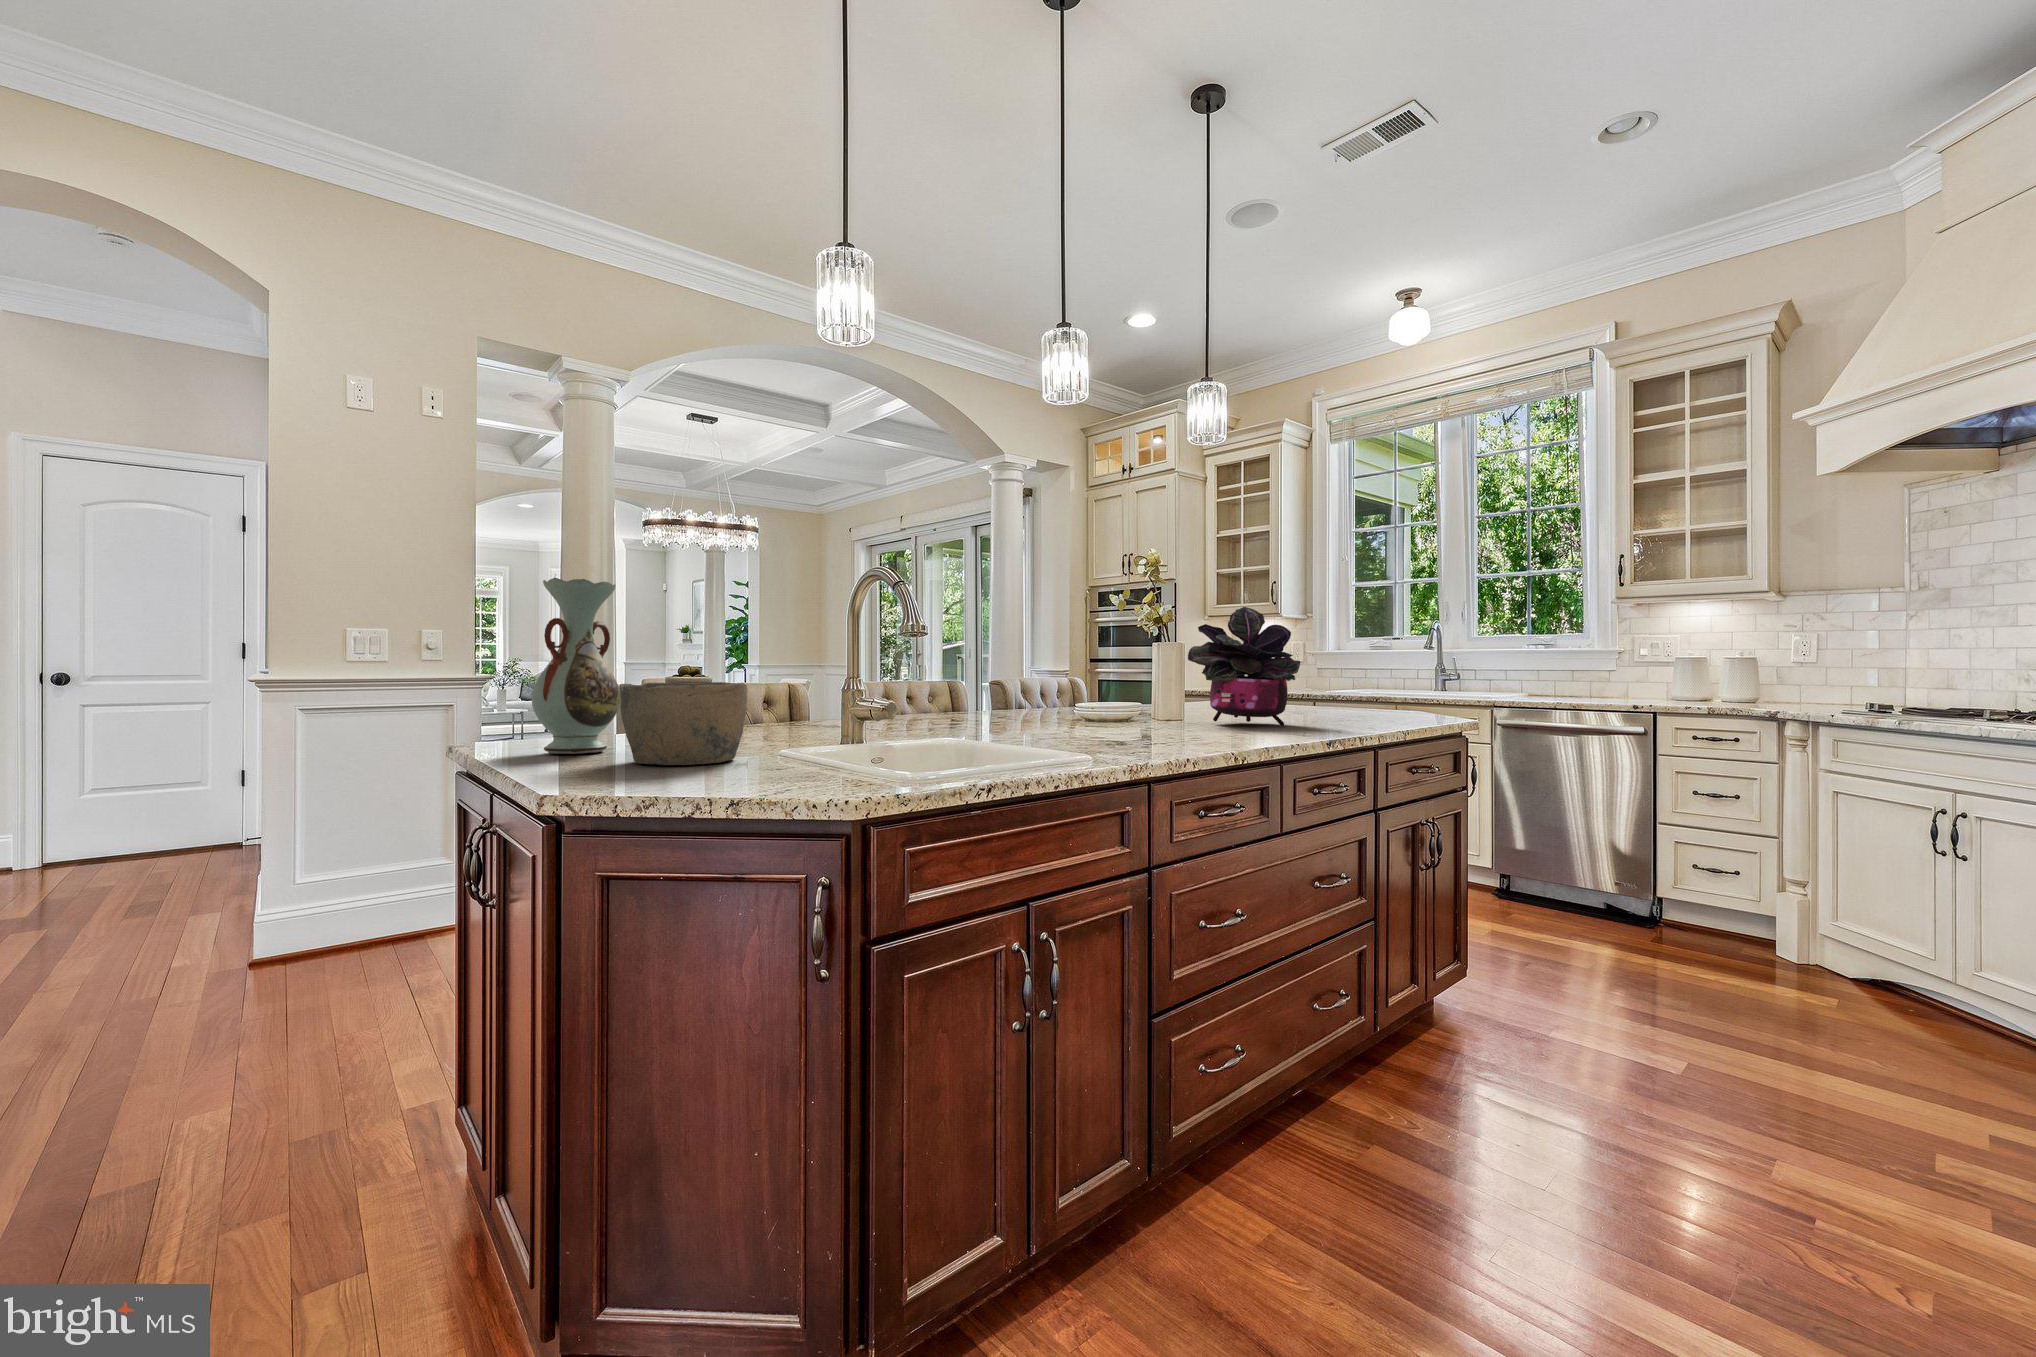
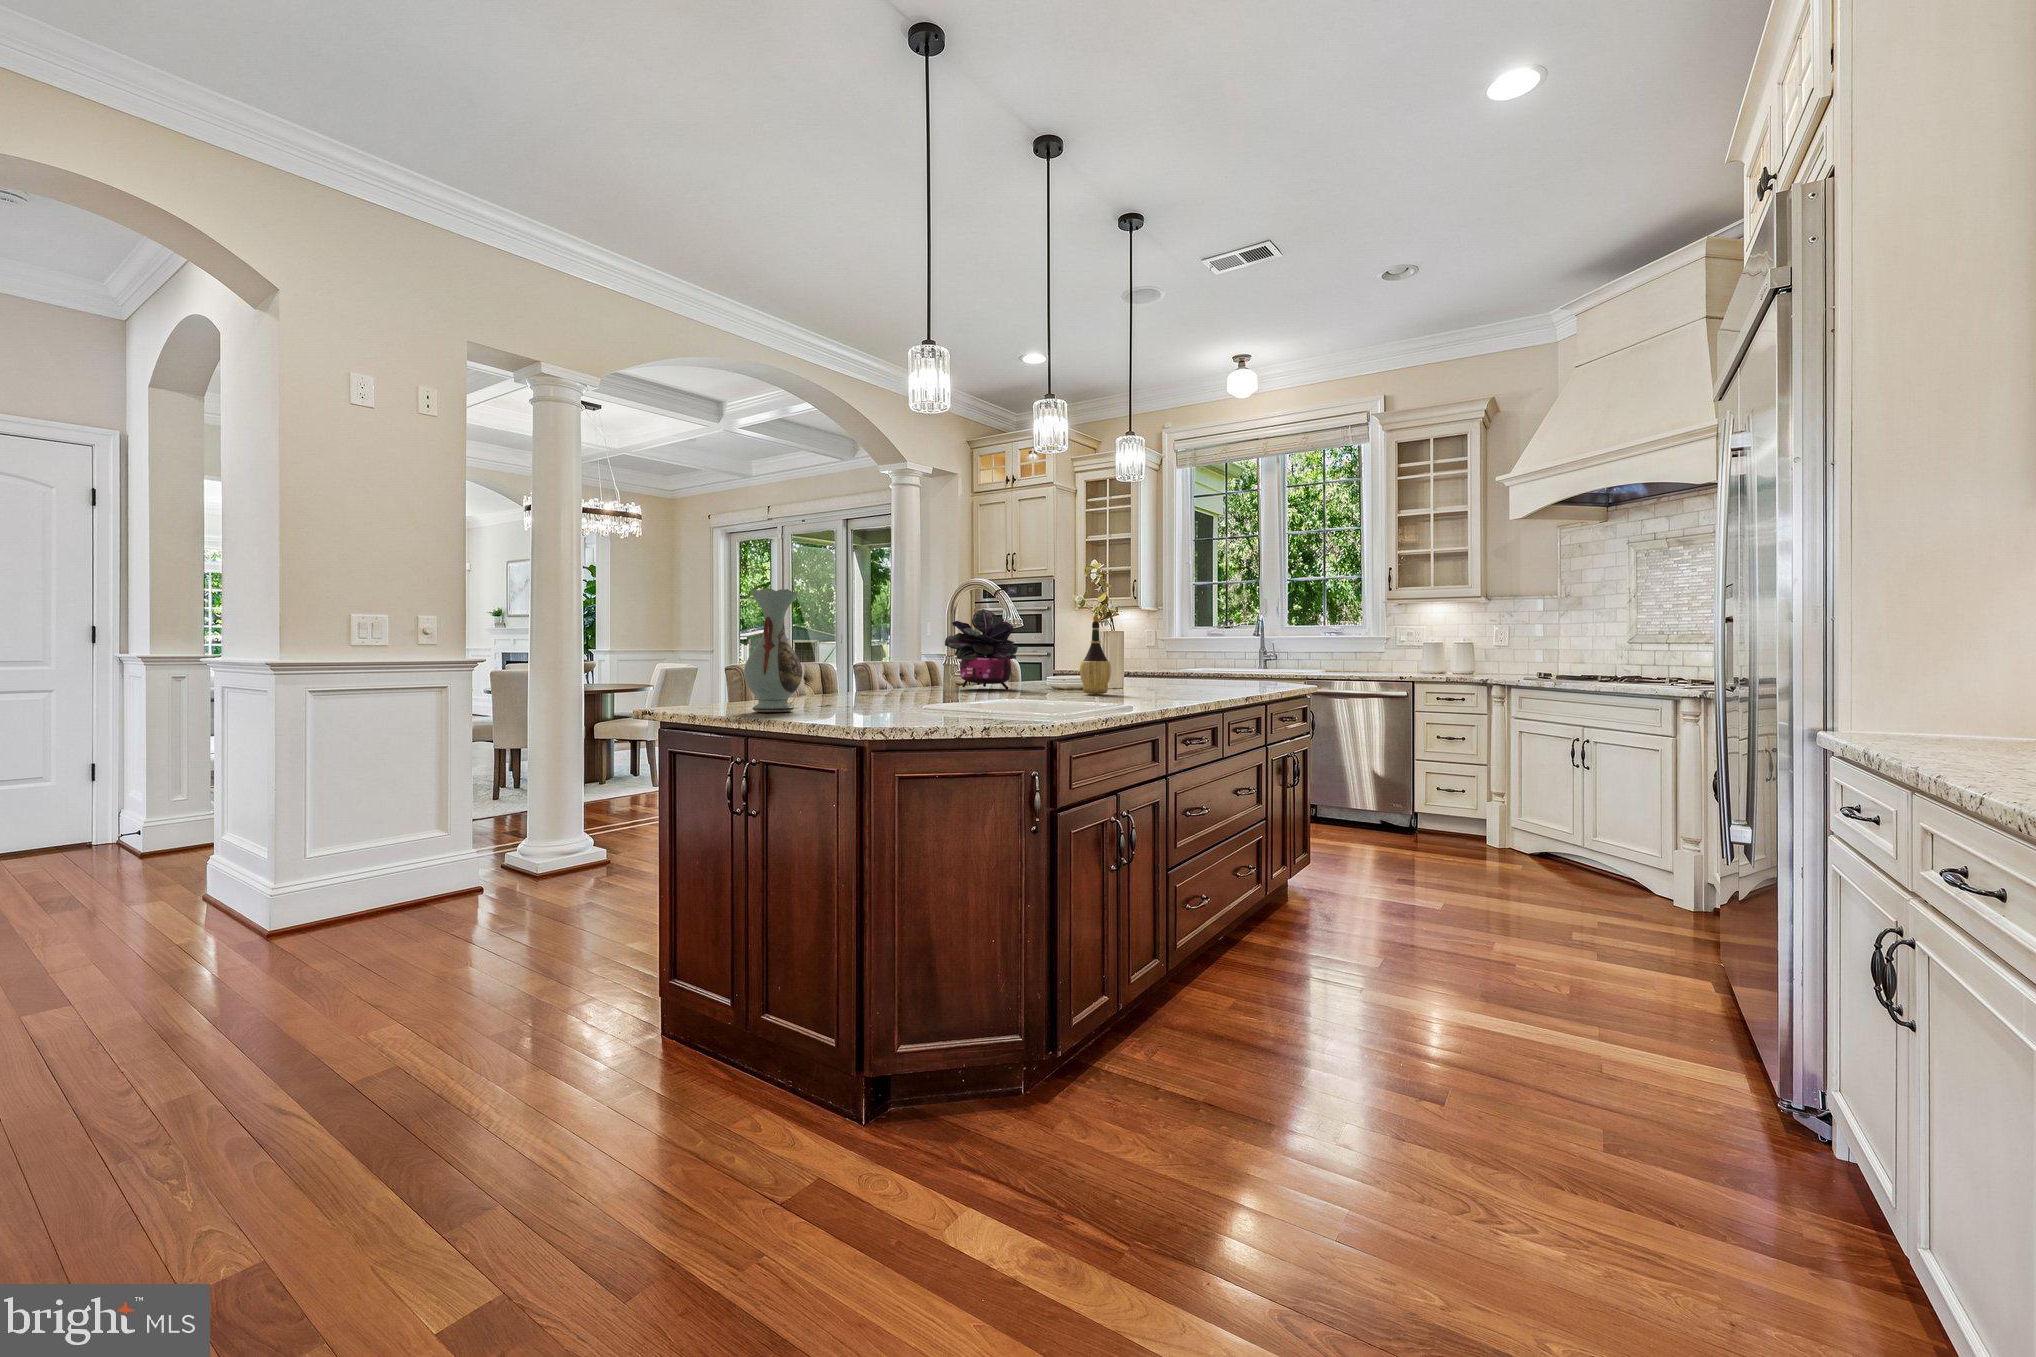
potted plant: present [1188,607,1300,726] -> present [945,609,1018,689]
wine bottle: none [1101,620,1145,728] -> present [1080,617,1111,694]
bowl: present [620,682,747,765] -> none [835,661,917,715]

